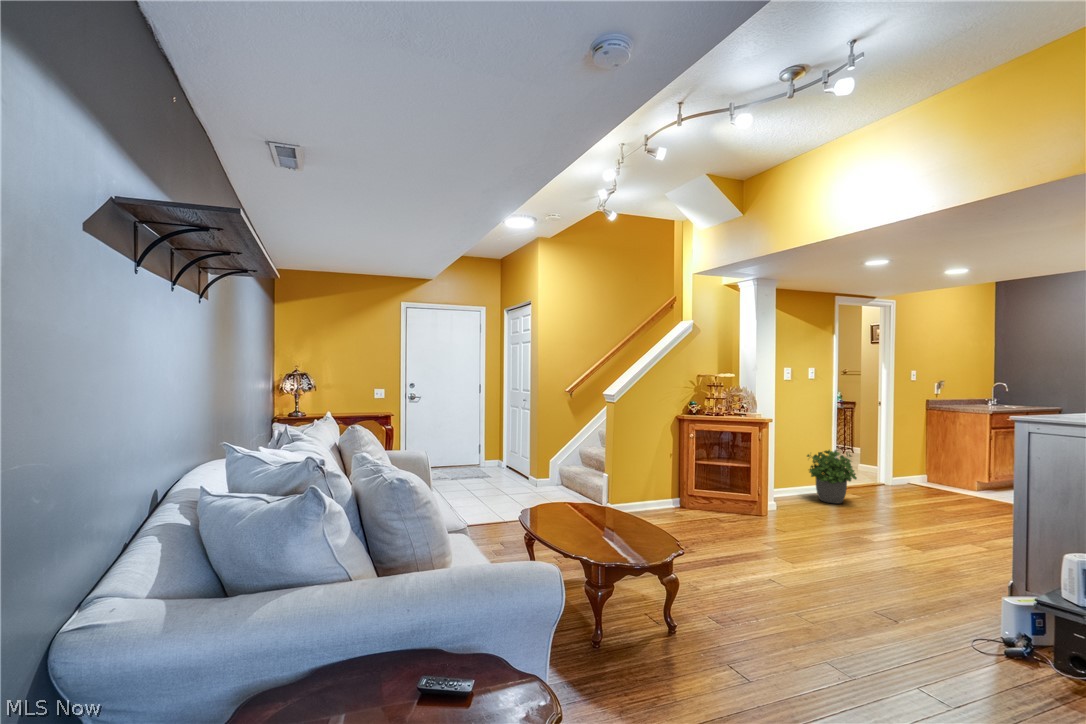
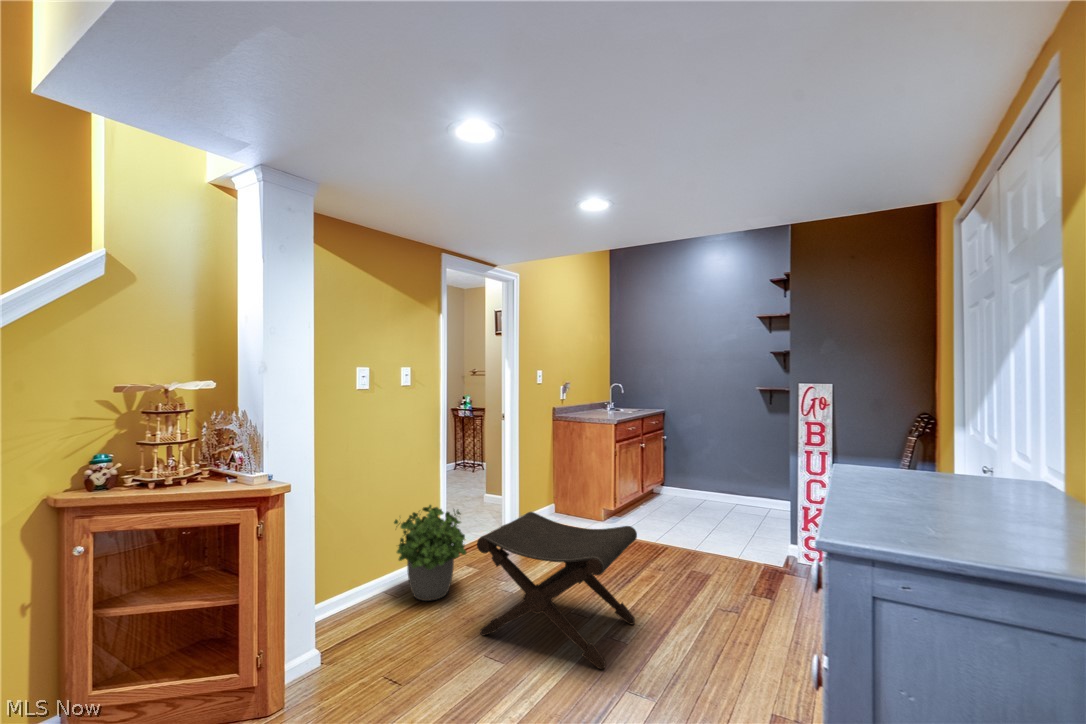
footstool: none [867,460,994,544] -> present [477,512,637,669]

